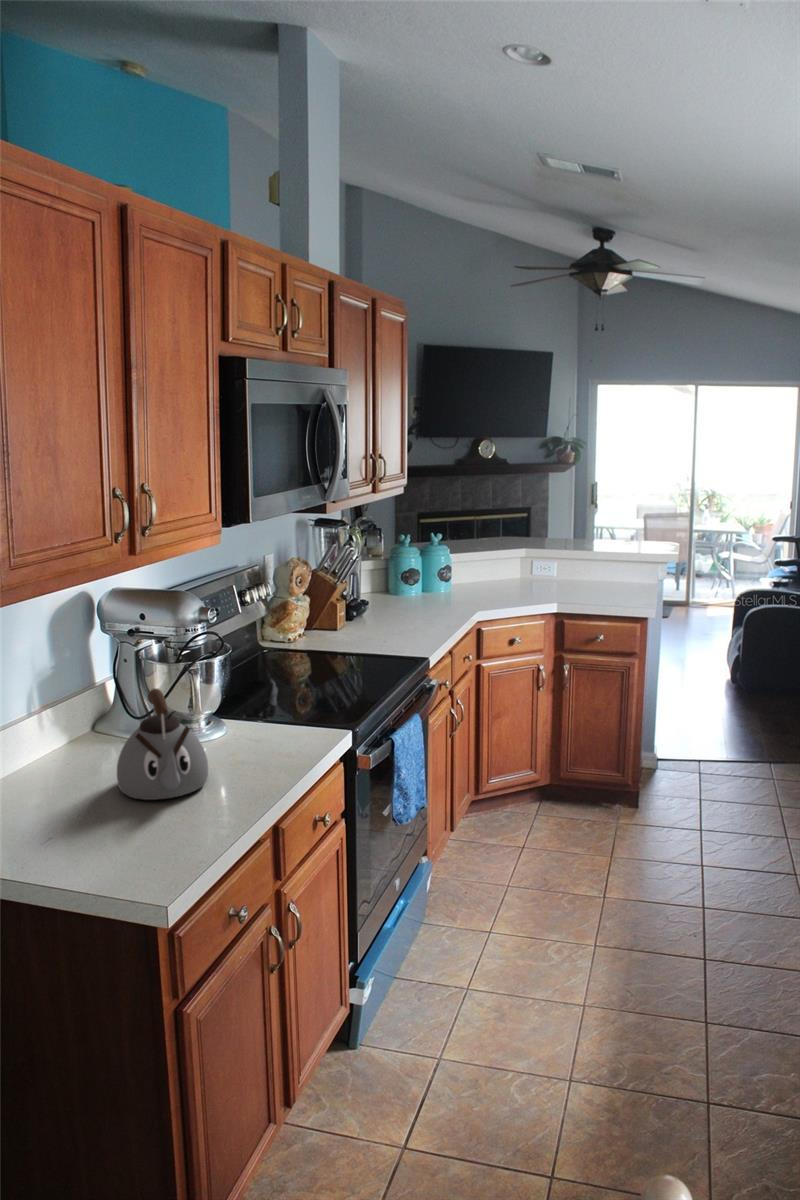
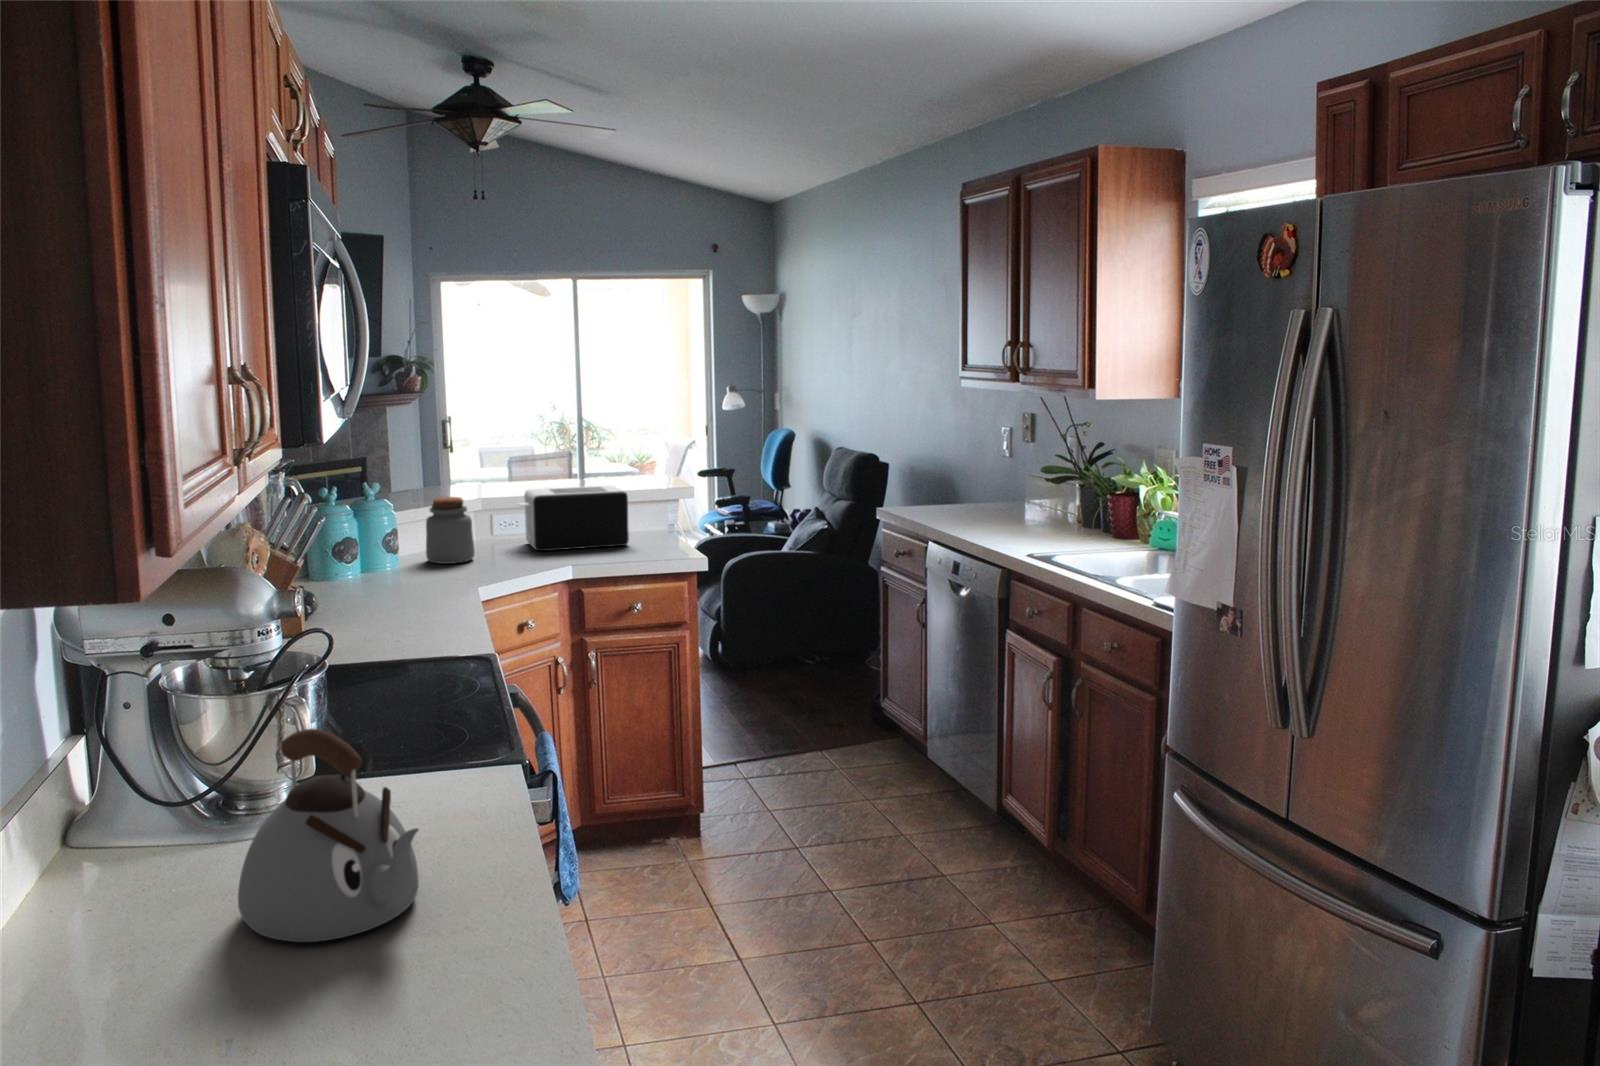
toaster: none [538,543,616,591] -> present [519,486,629,551]
jar: none [467,546,499,592] -> present [426,497,475,564]

